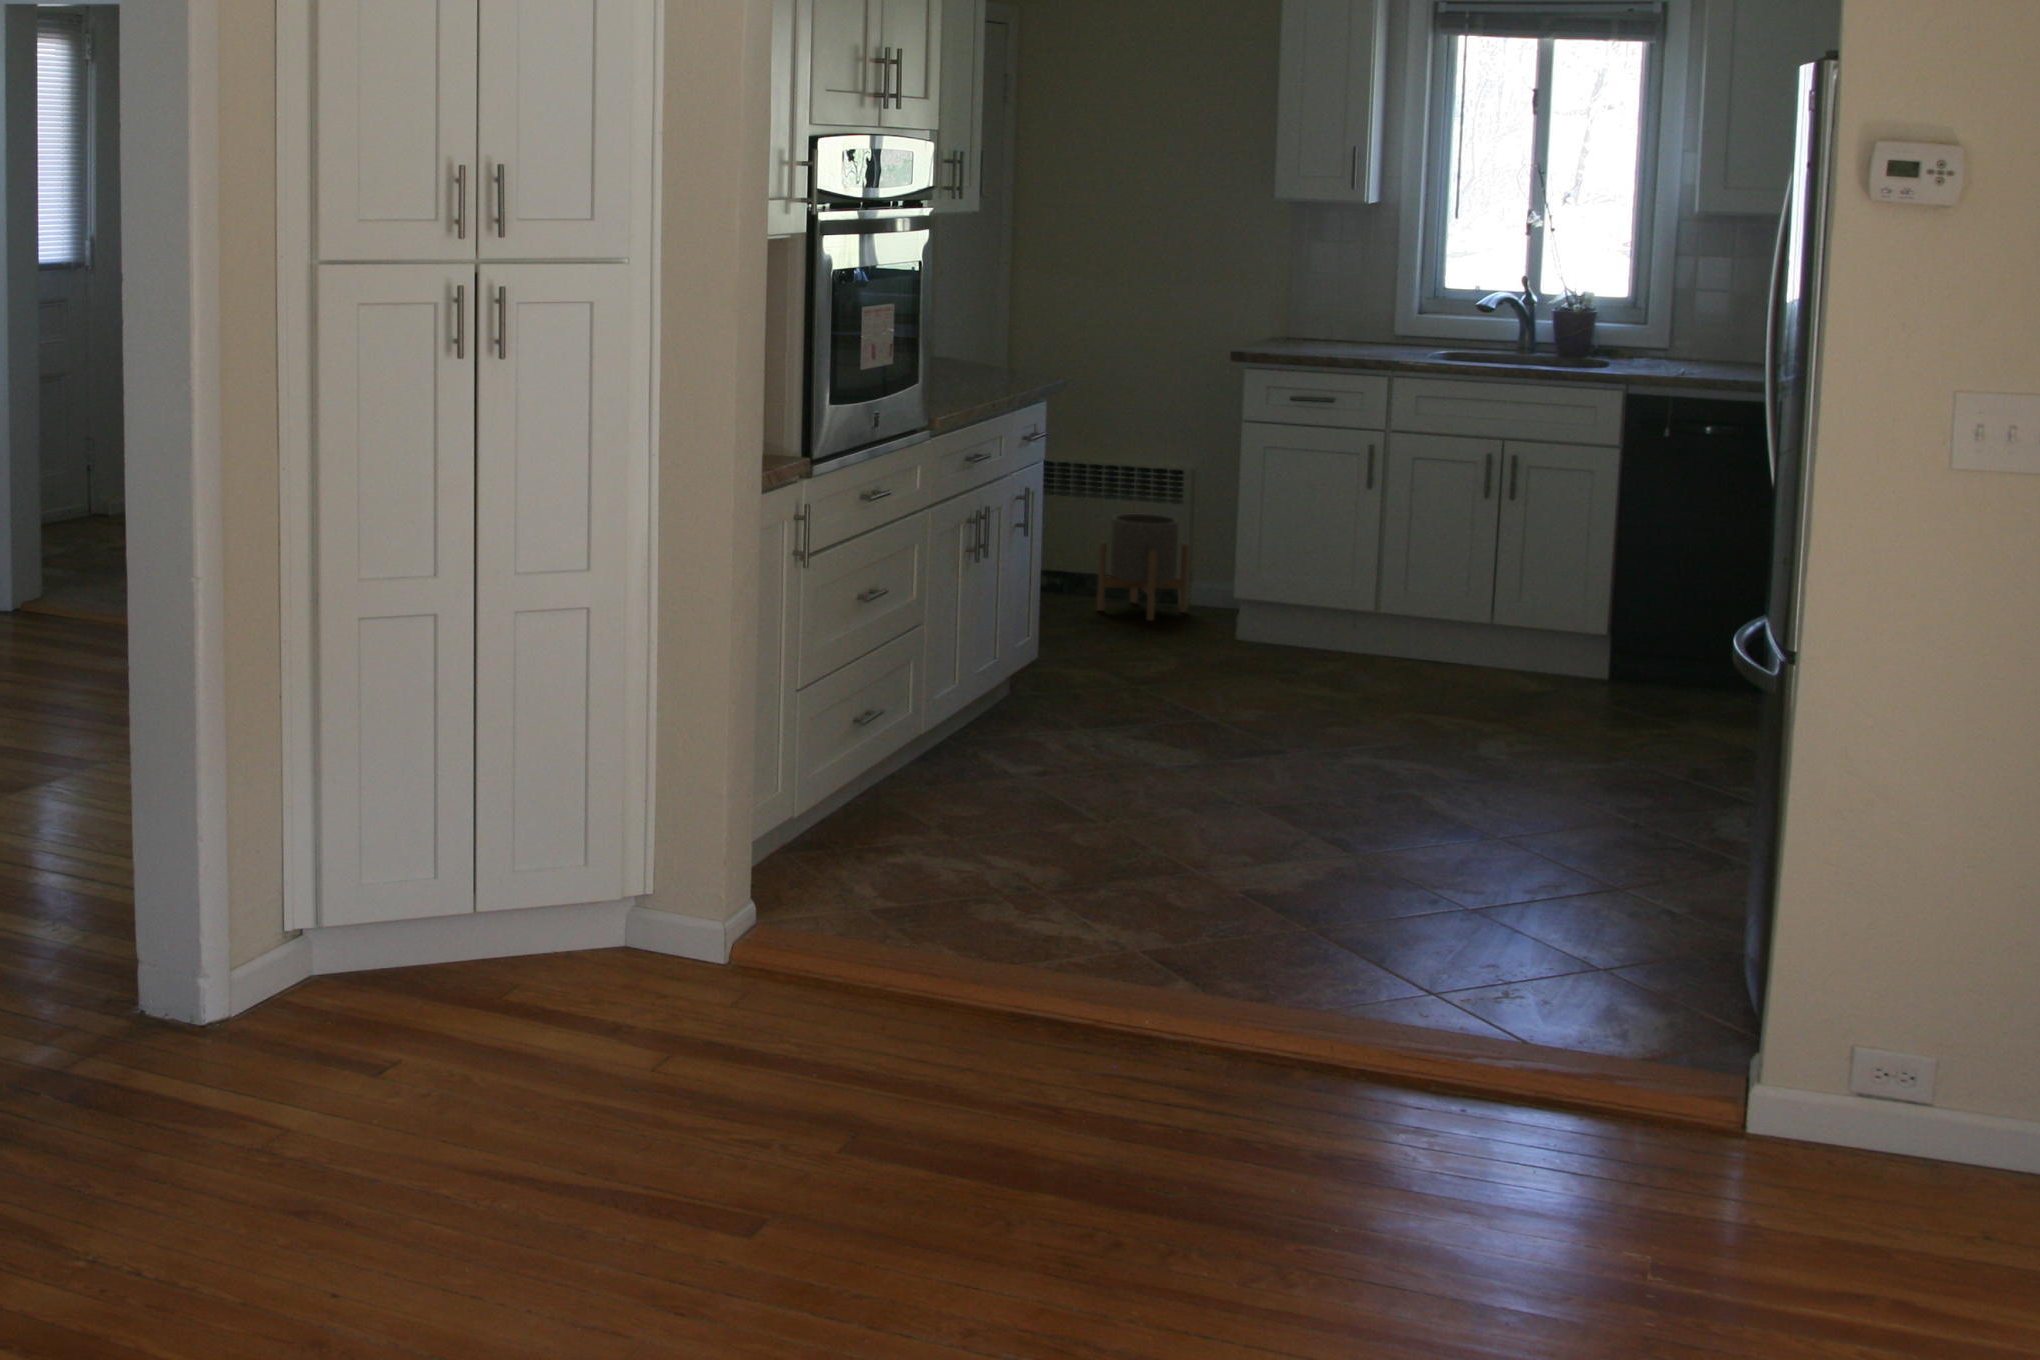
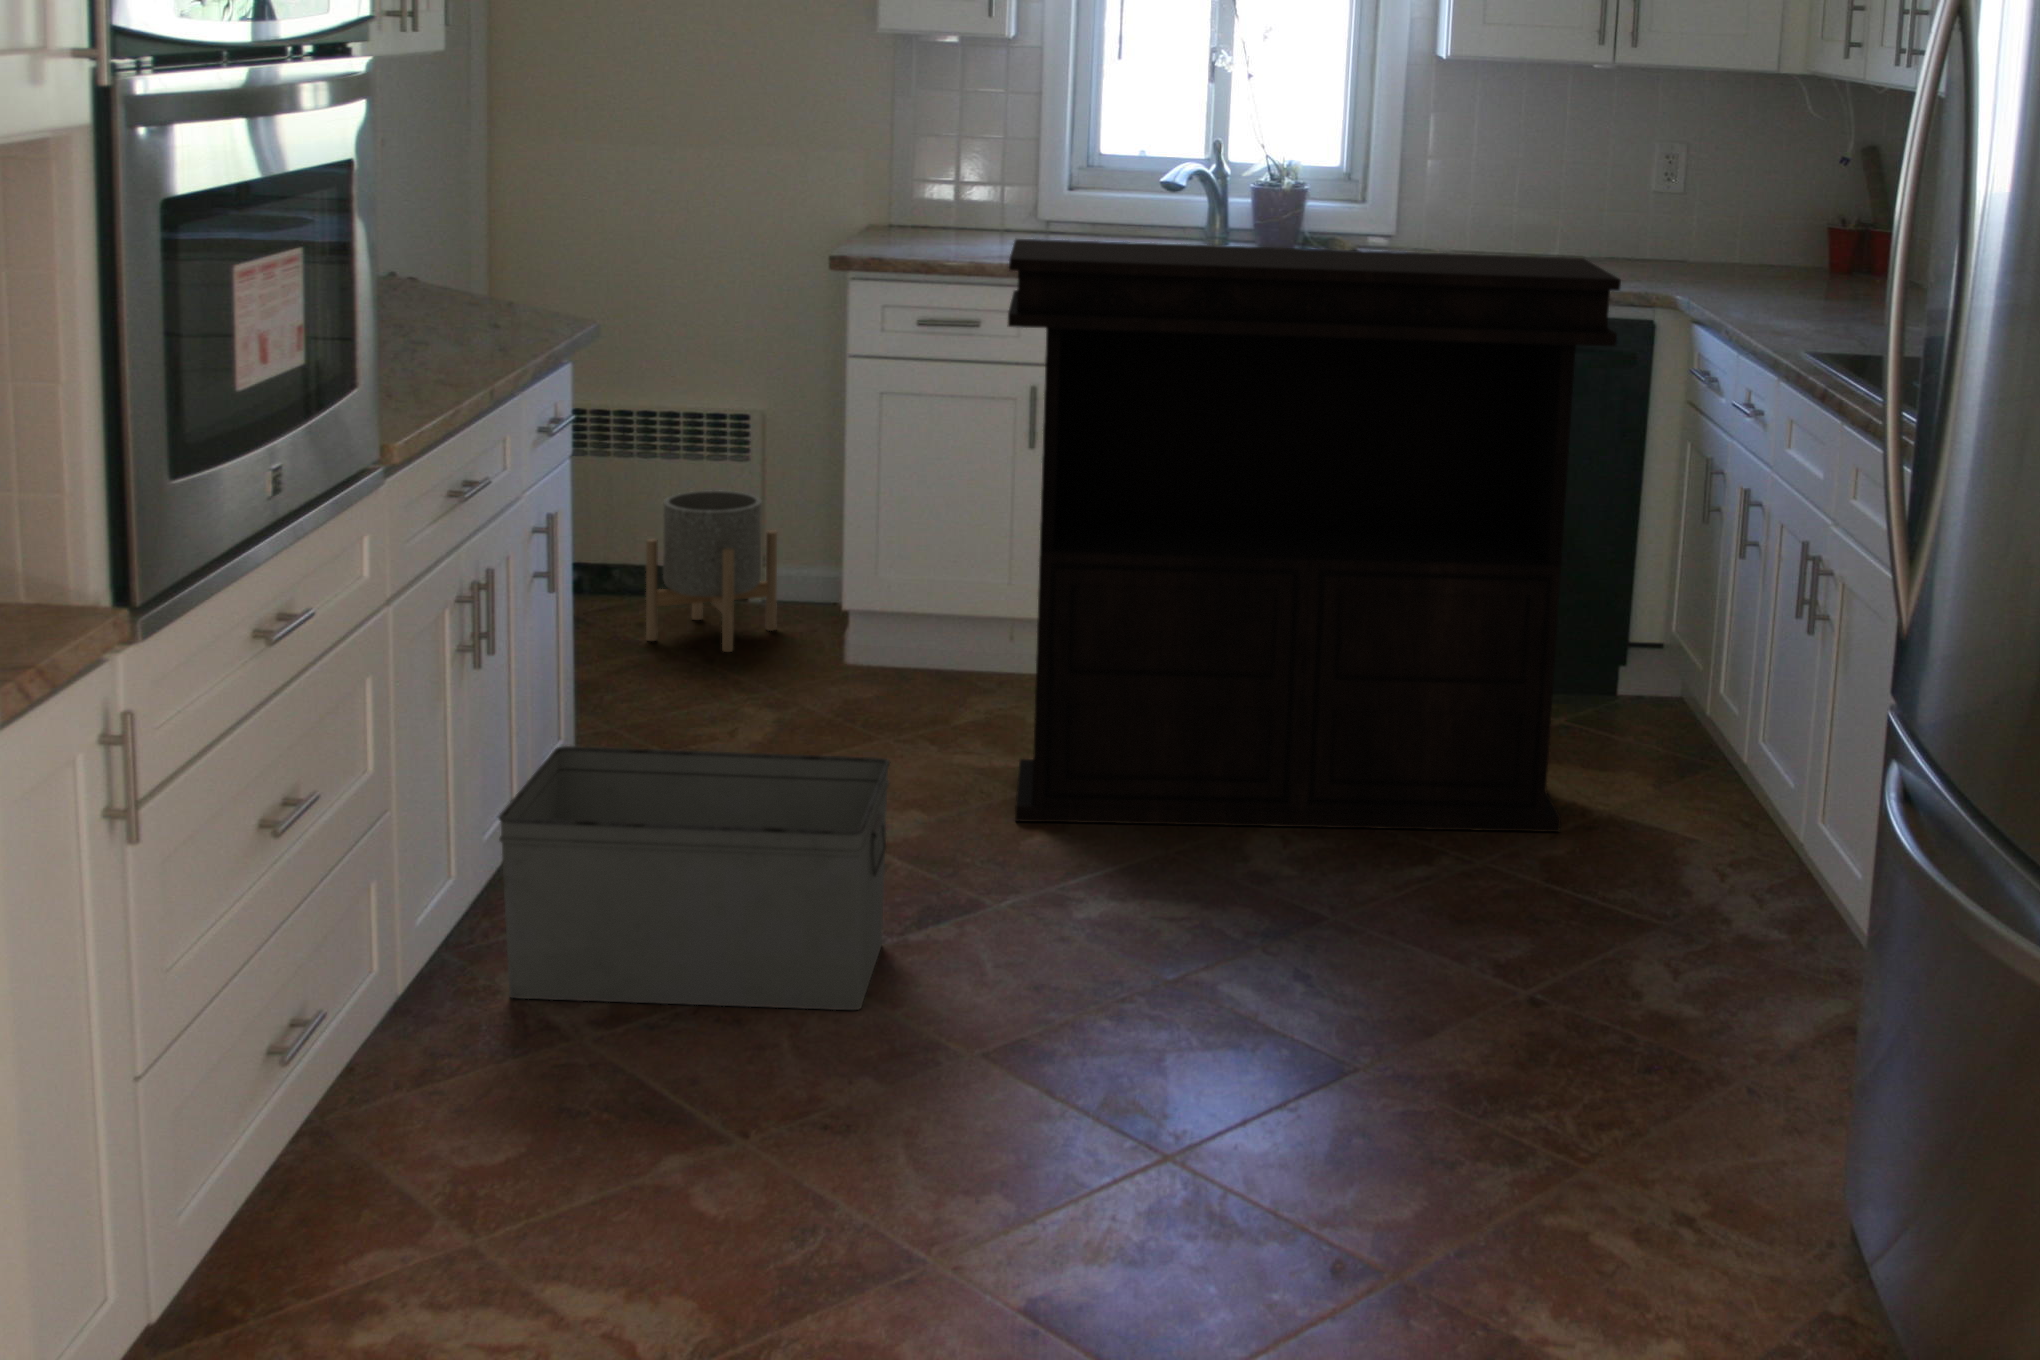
console table: none [1319,333,1771,766] -> present [1008,239,1621,832]
storage bin: none [982,620,1220,783] -> present [498,746,890,1010]

